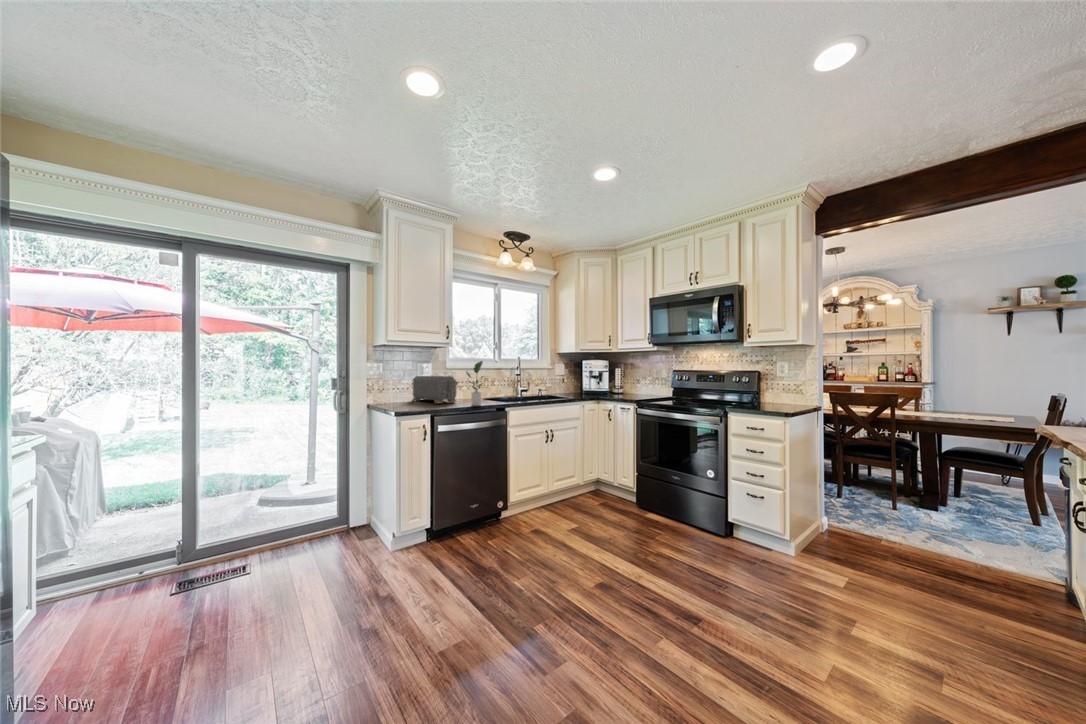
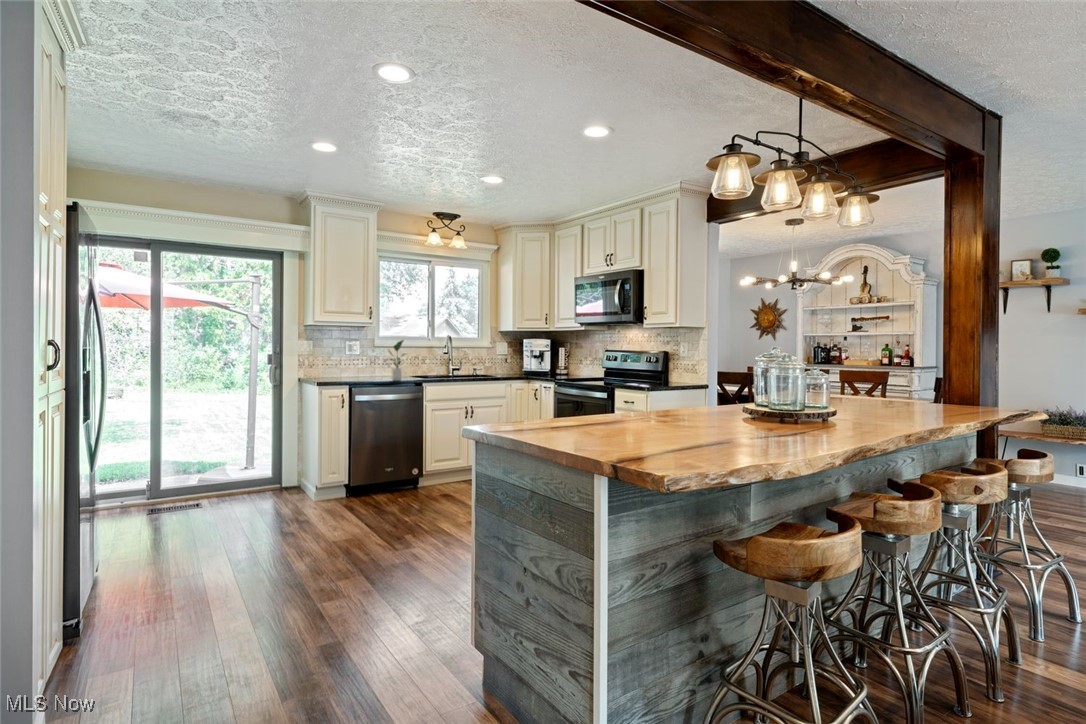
toaster: present [412,376,457,403] -> none [341,354,381,378]

